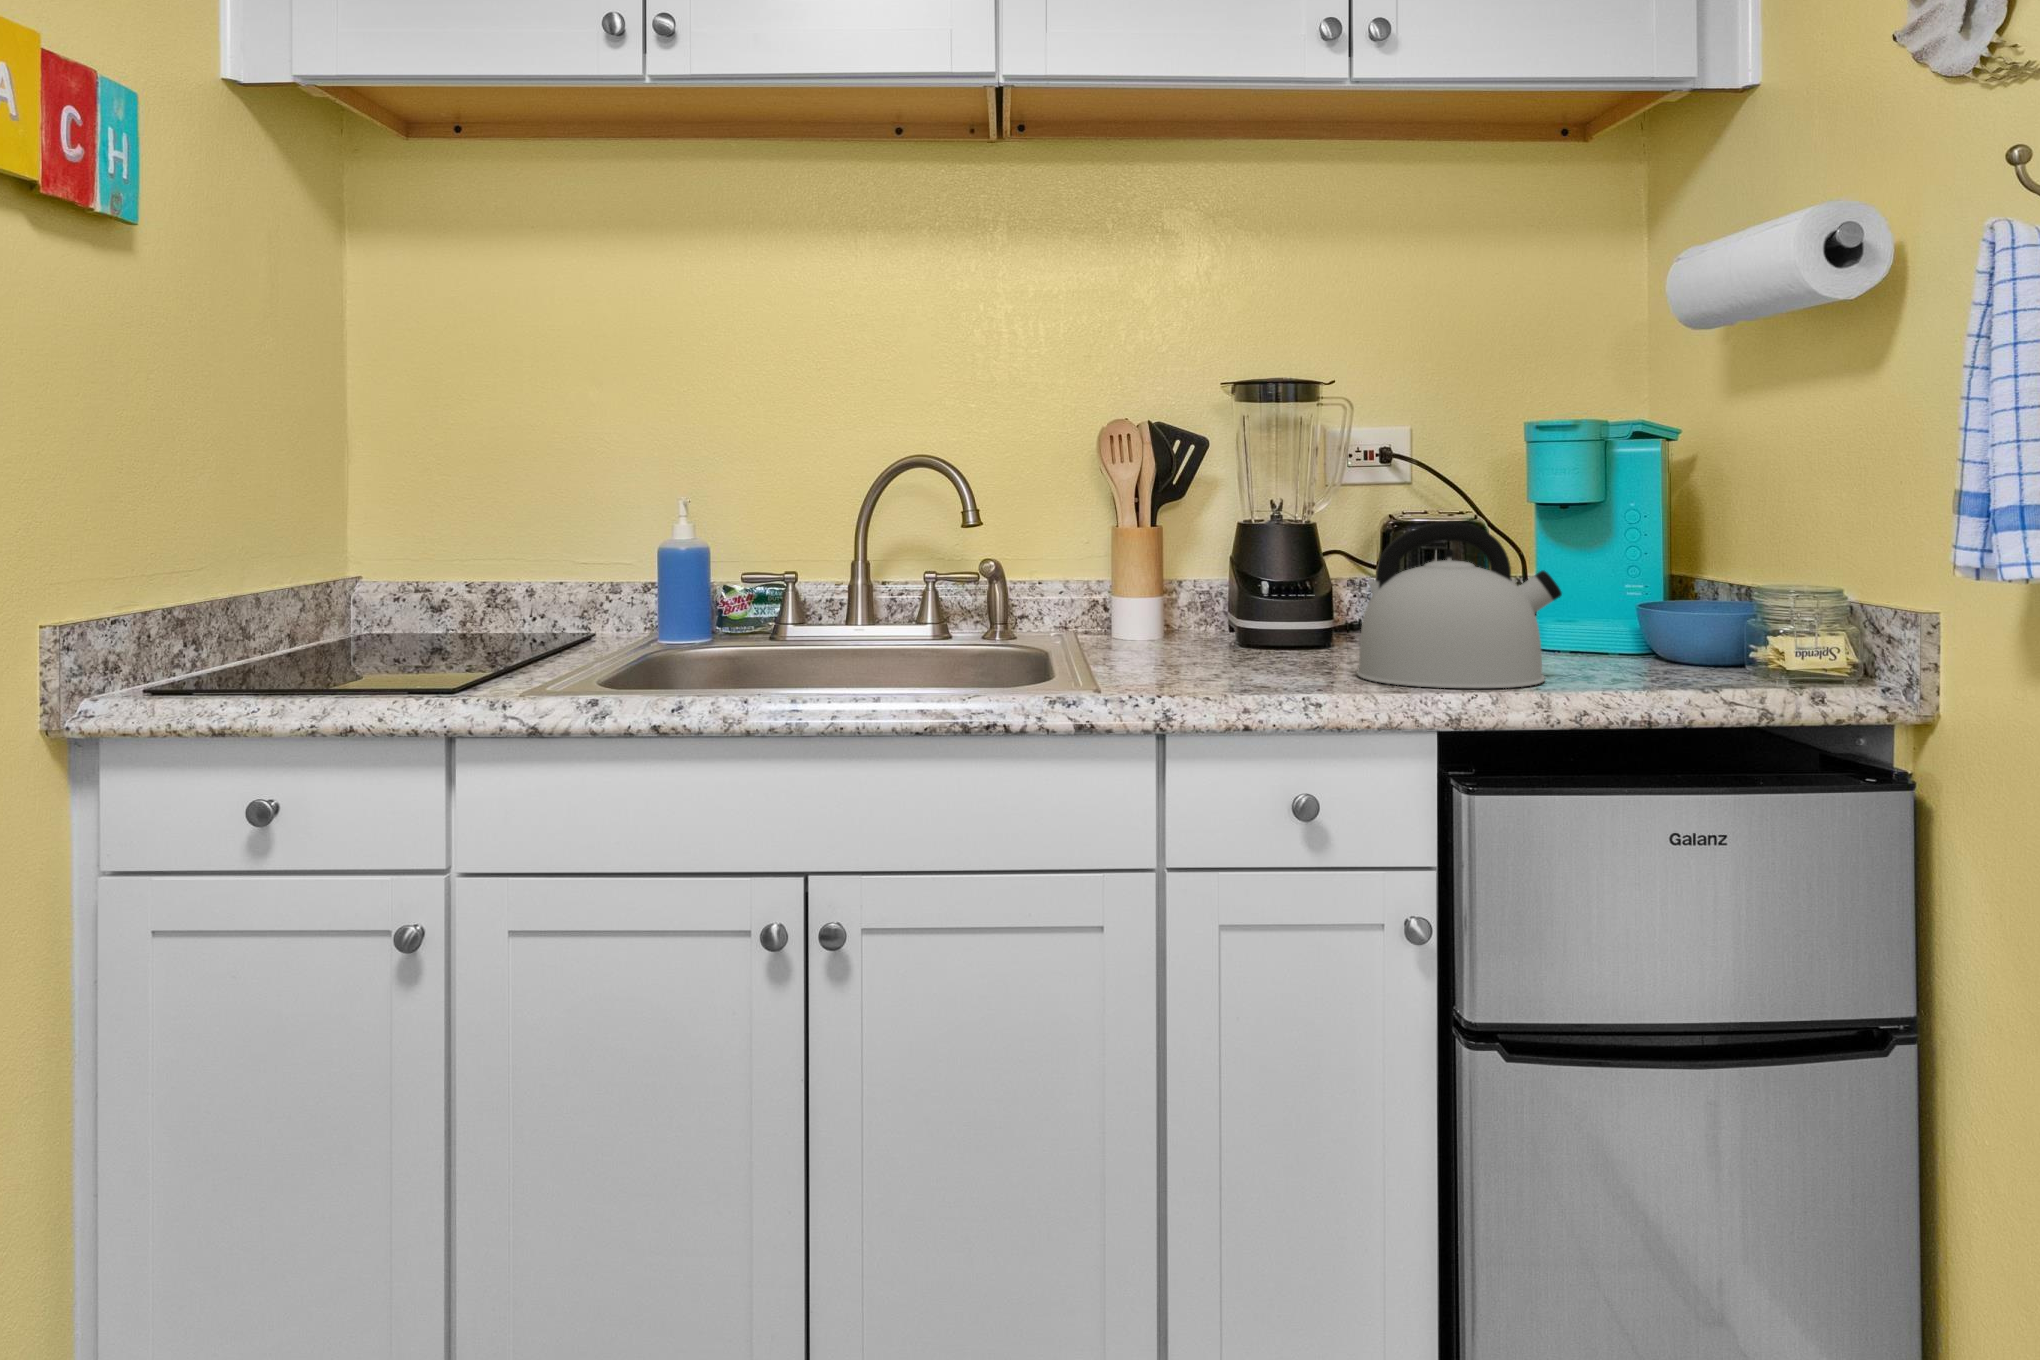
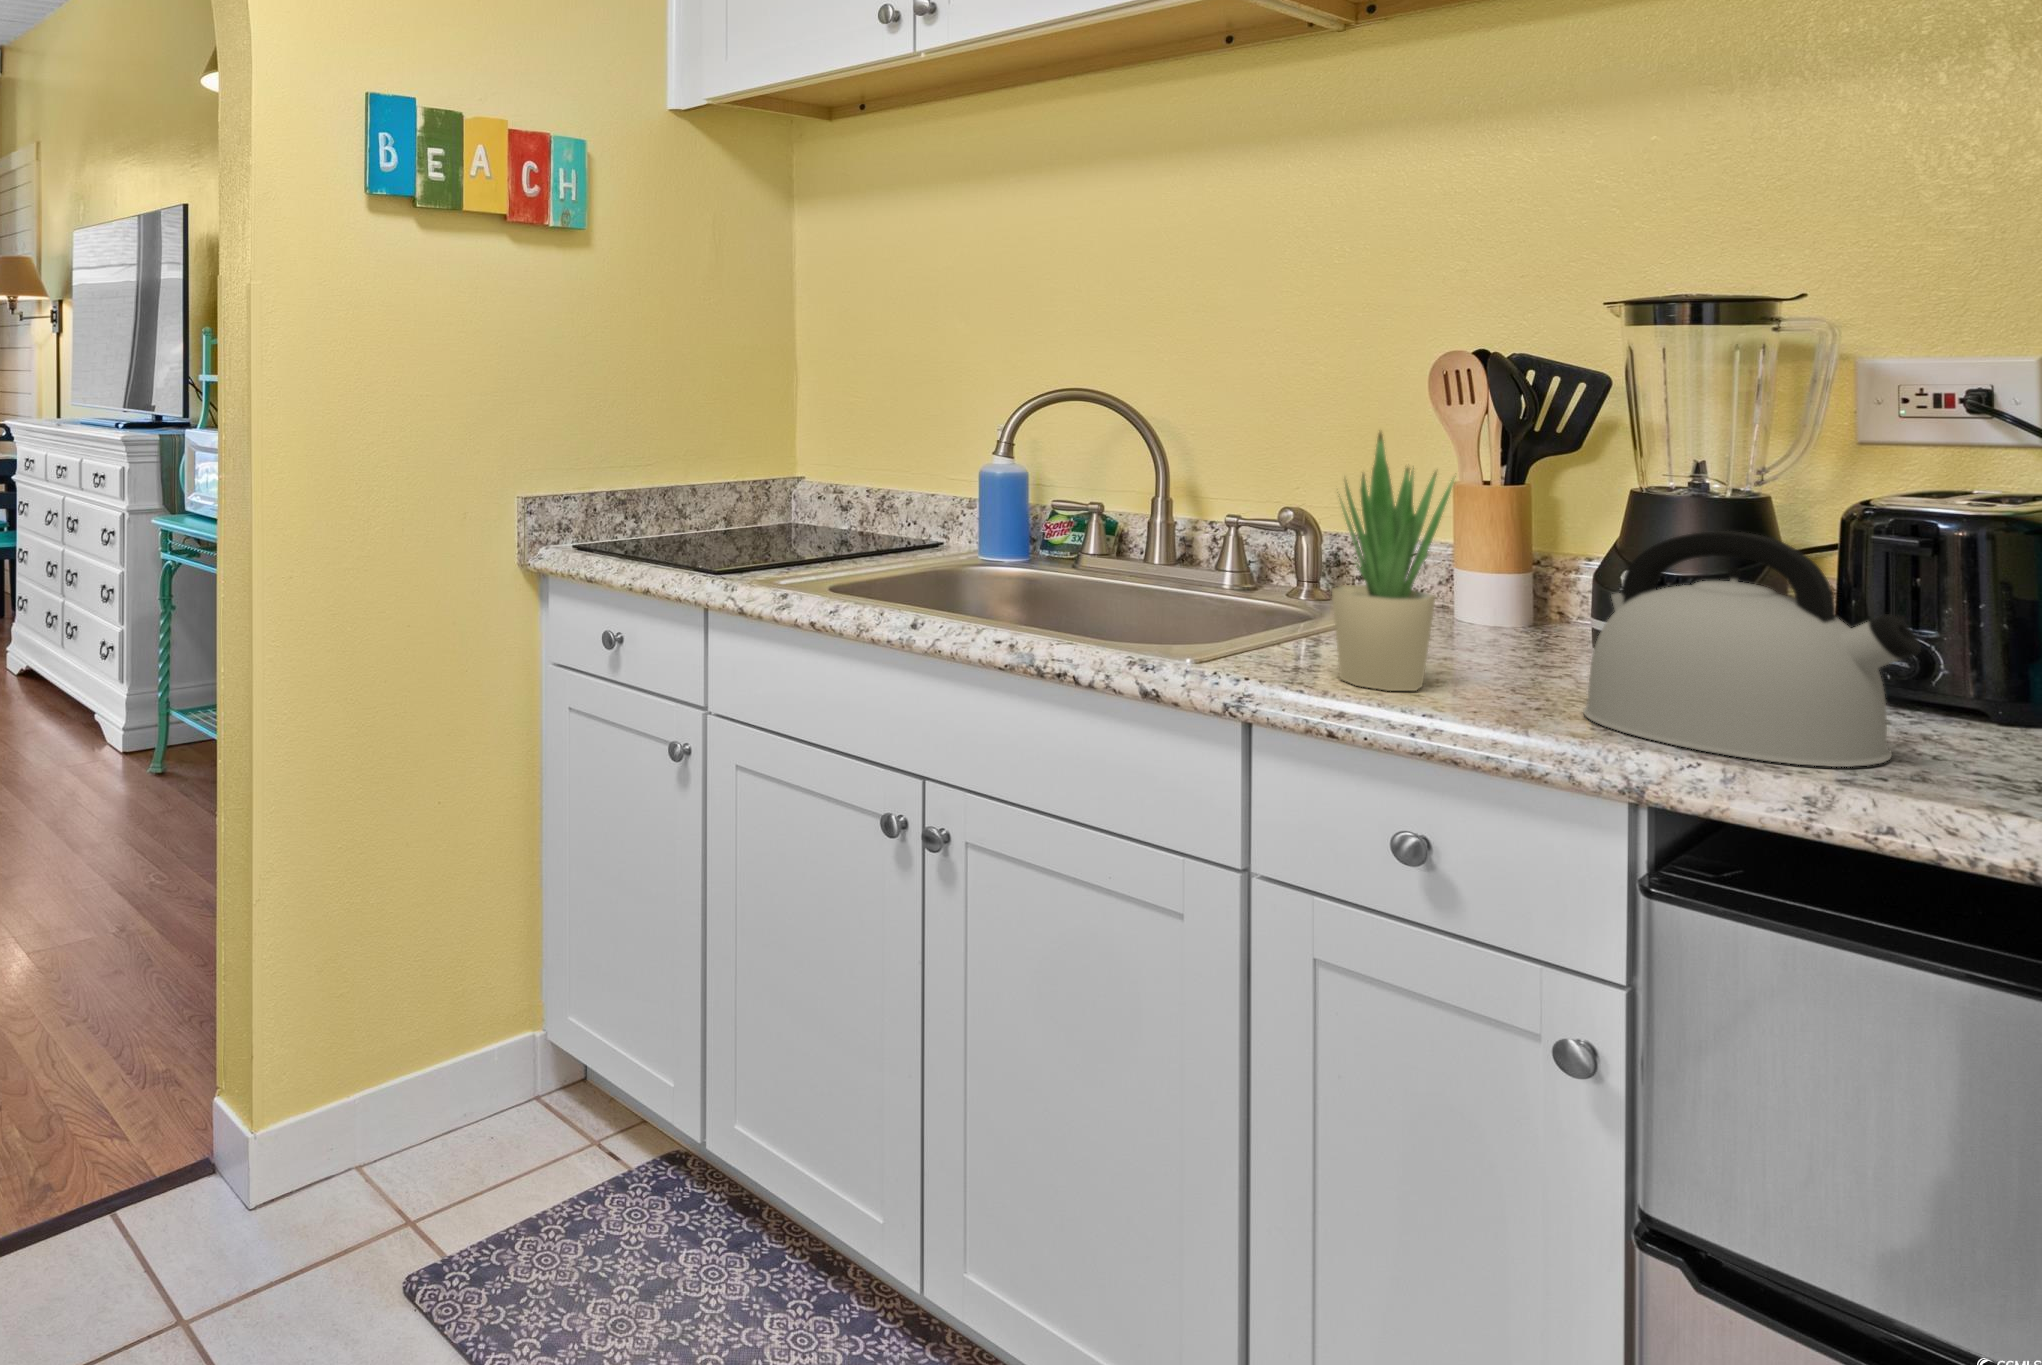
potted plant: none [1182,453,1269,688] -> present [1332,432,1454,691]

